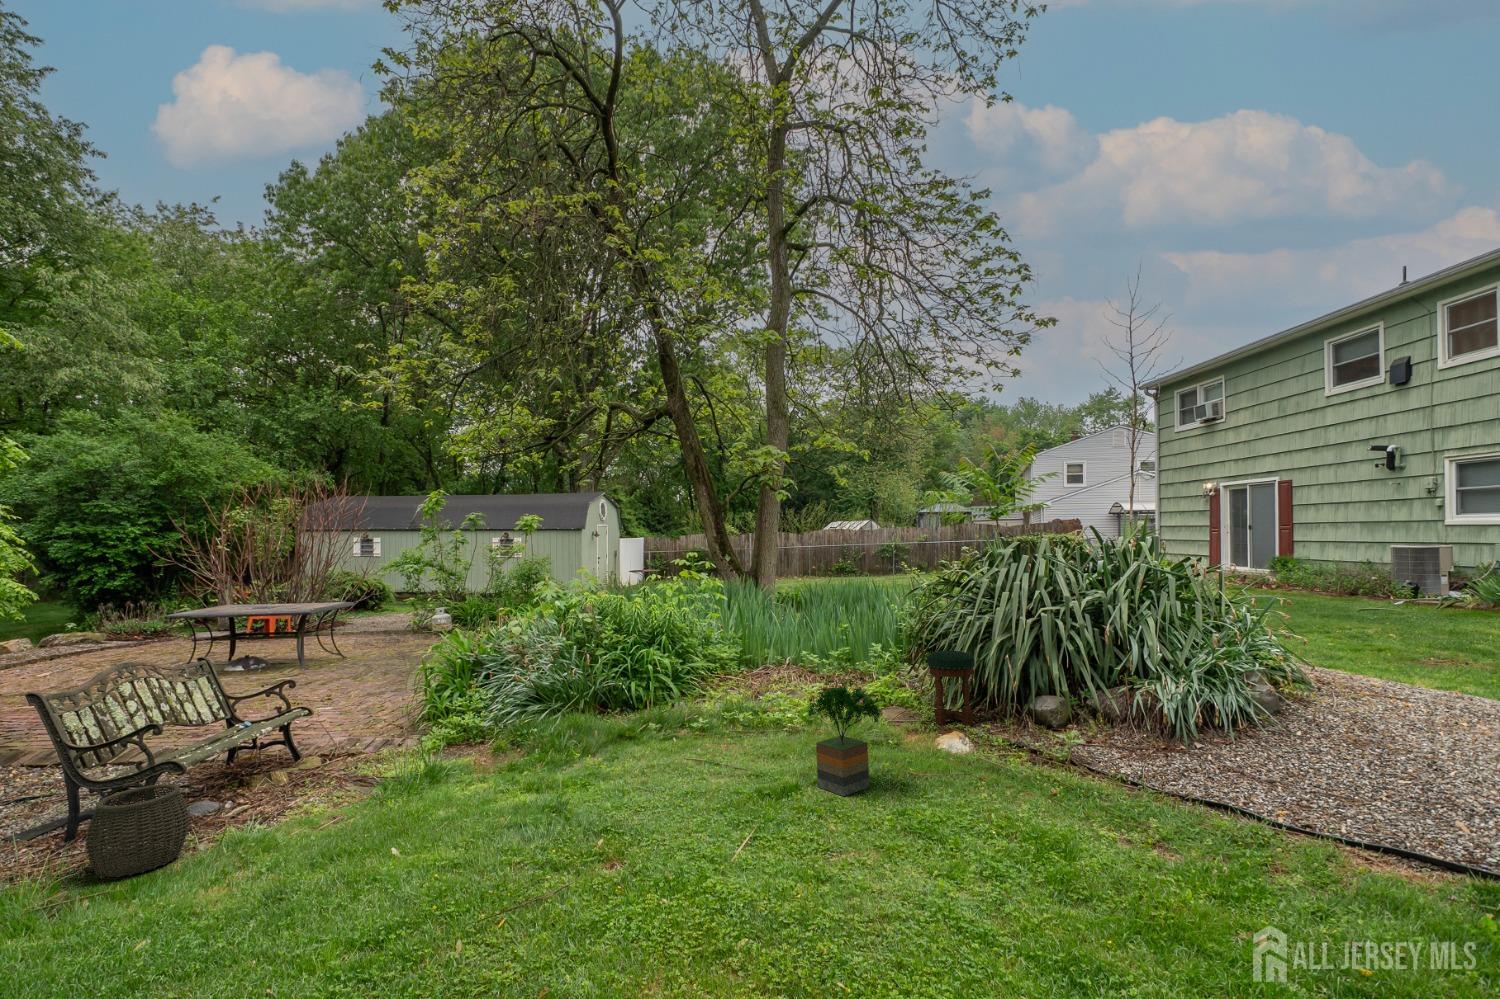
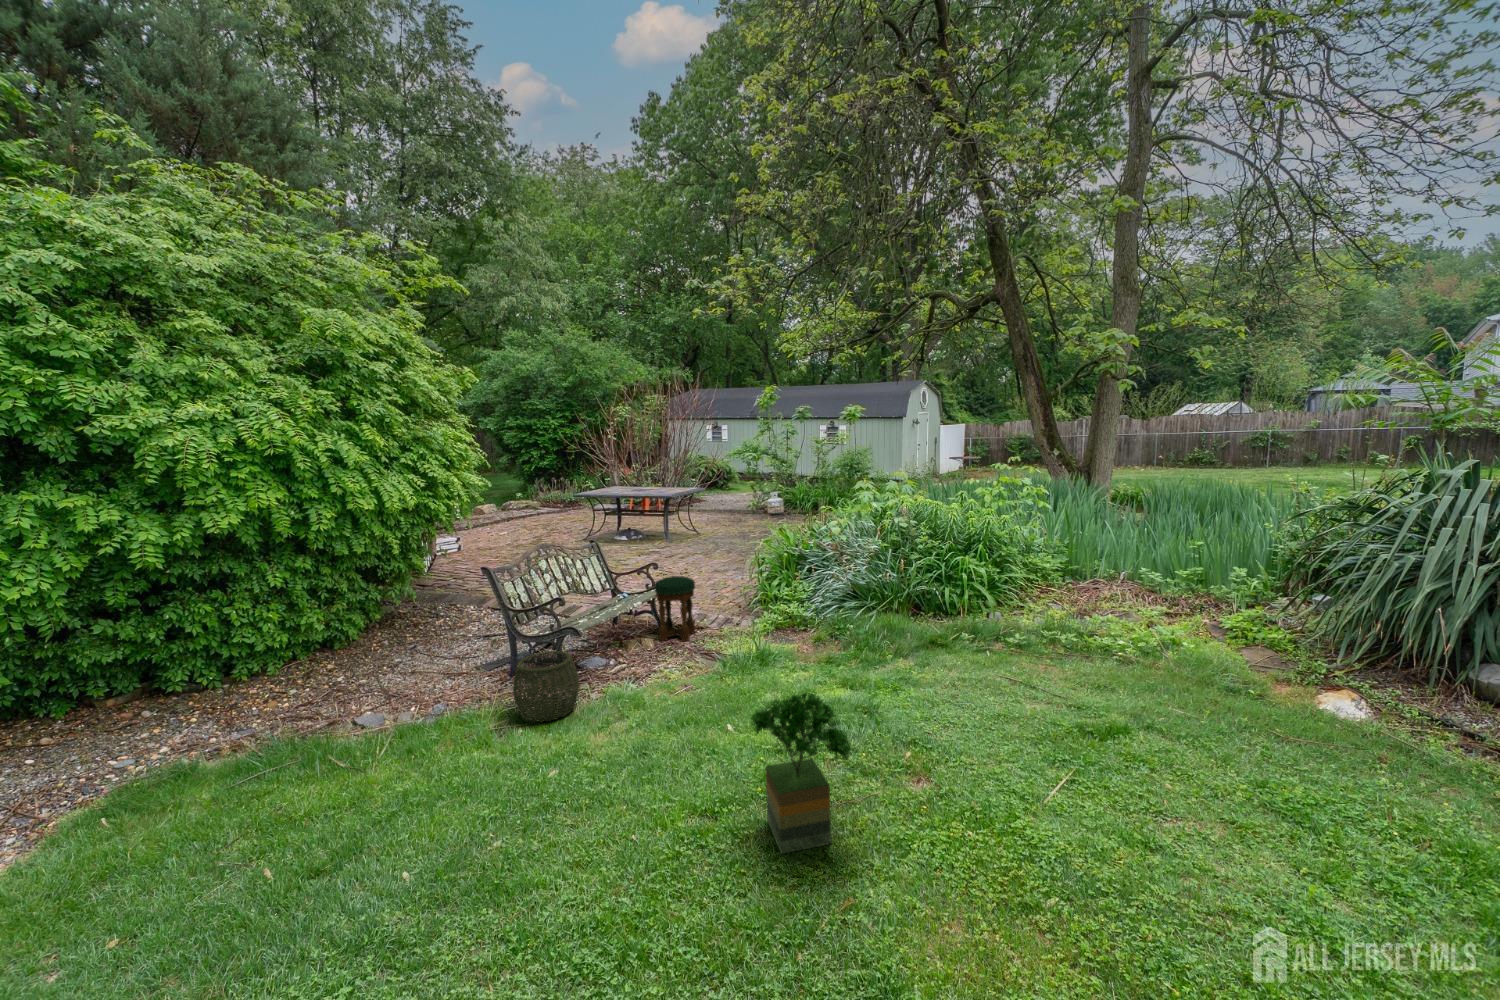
stool: present [927,650,975,725] -> present [654,576,695,642]
potted tree: present [807,686,883,796] -> present [750,693,852,854]

